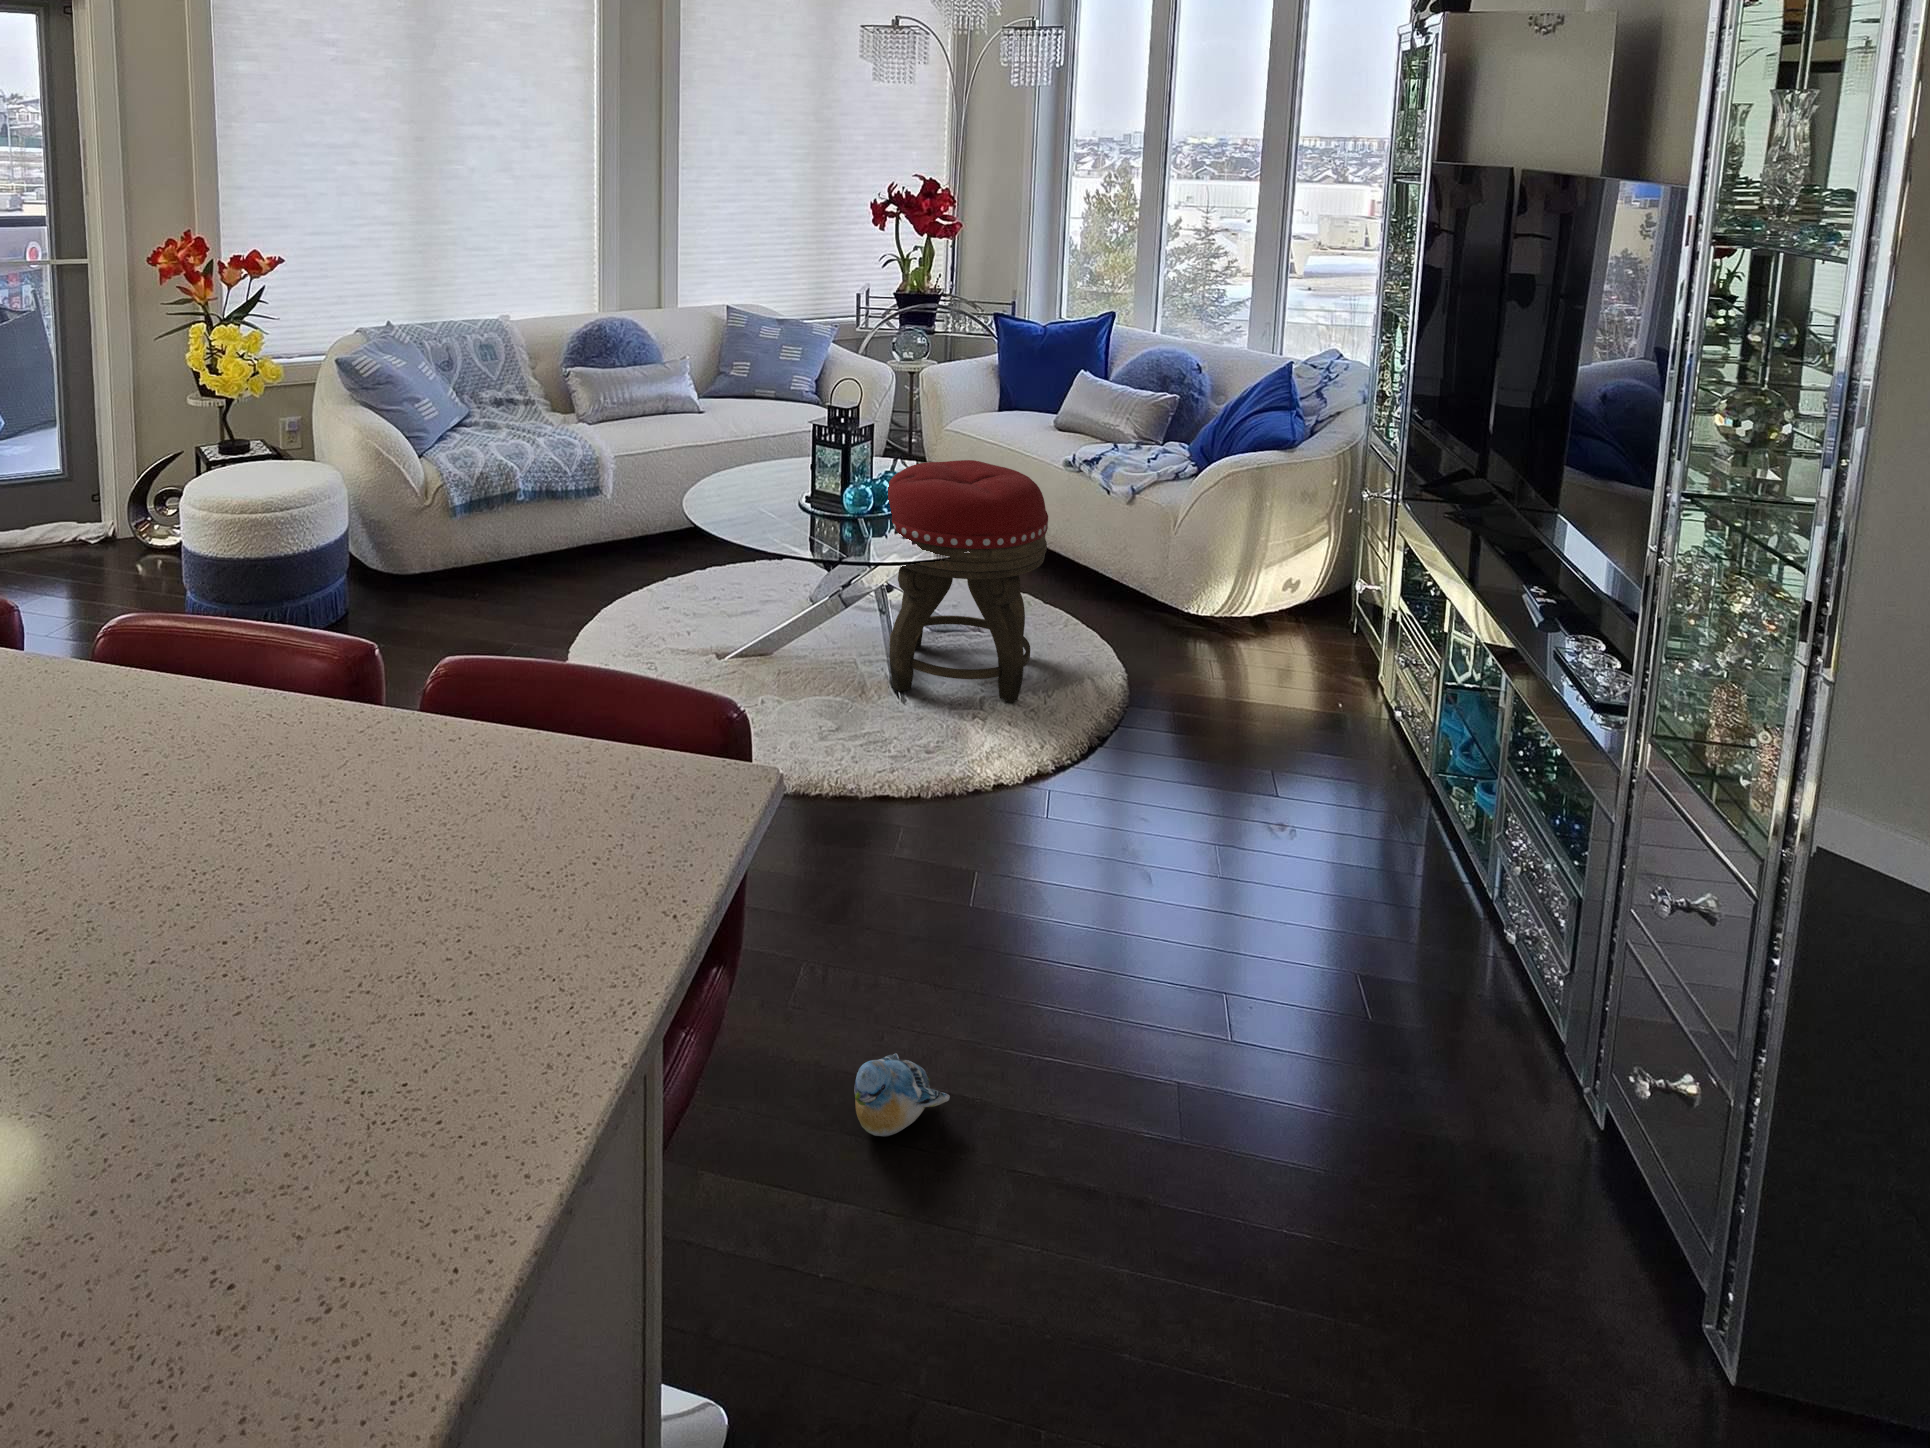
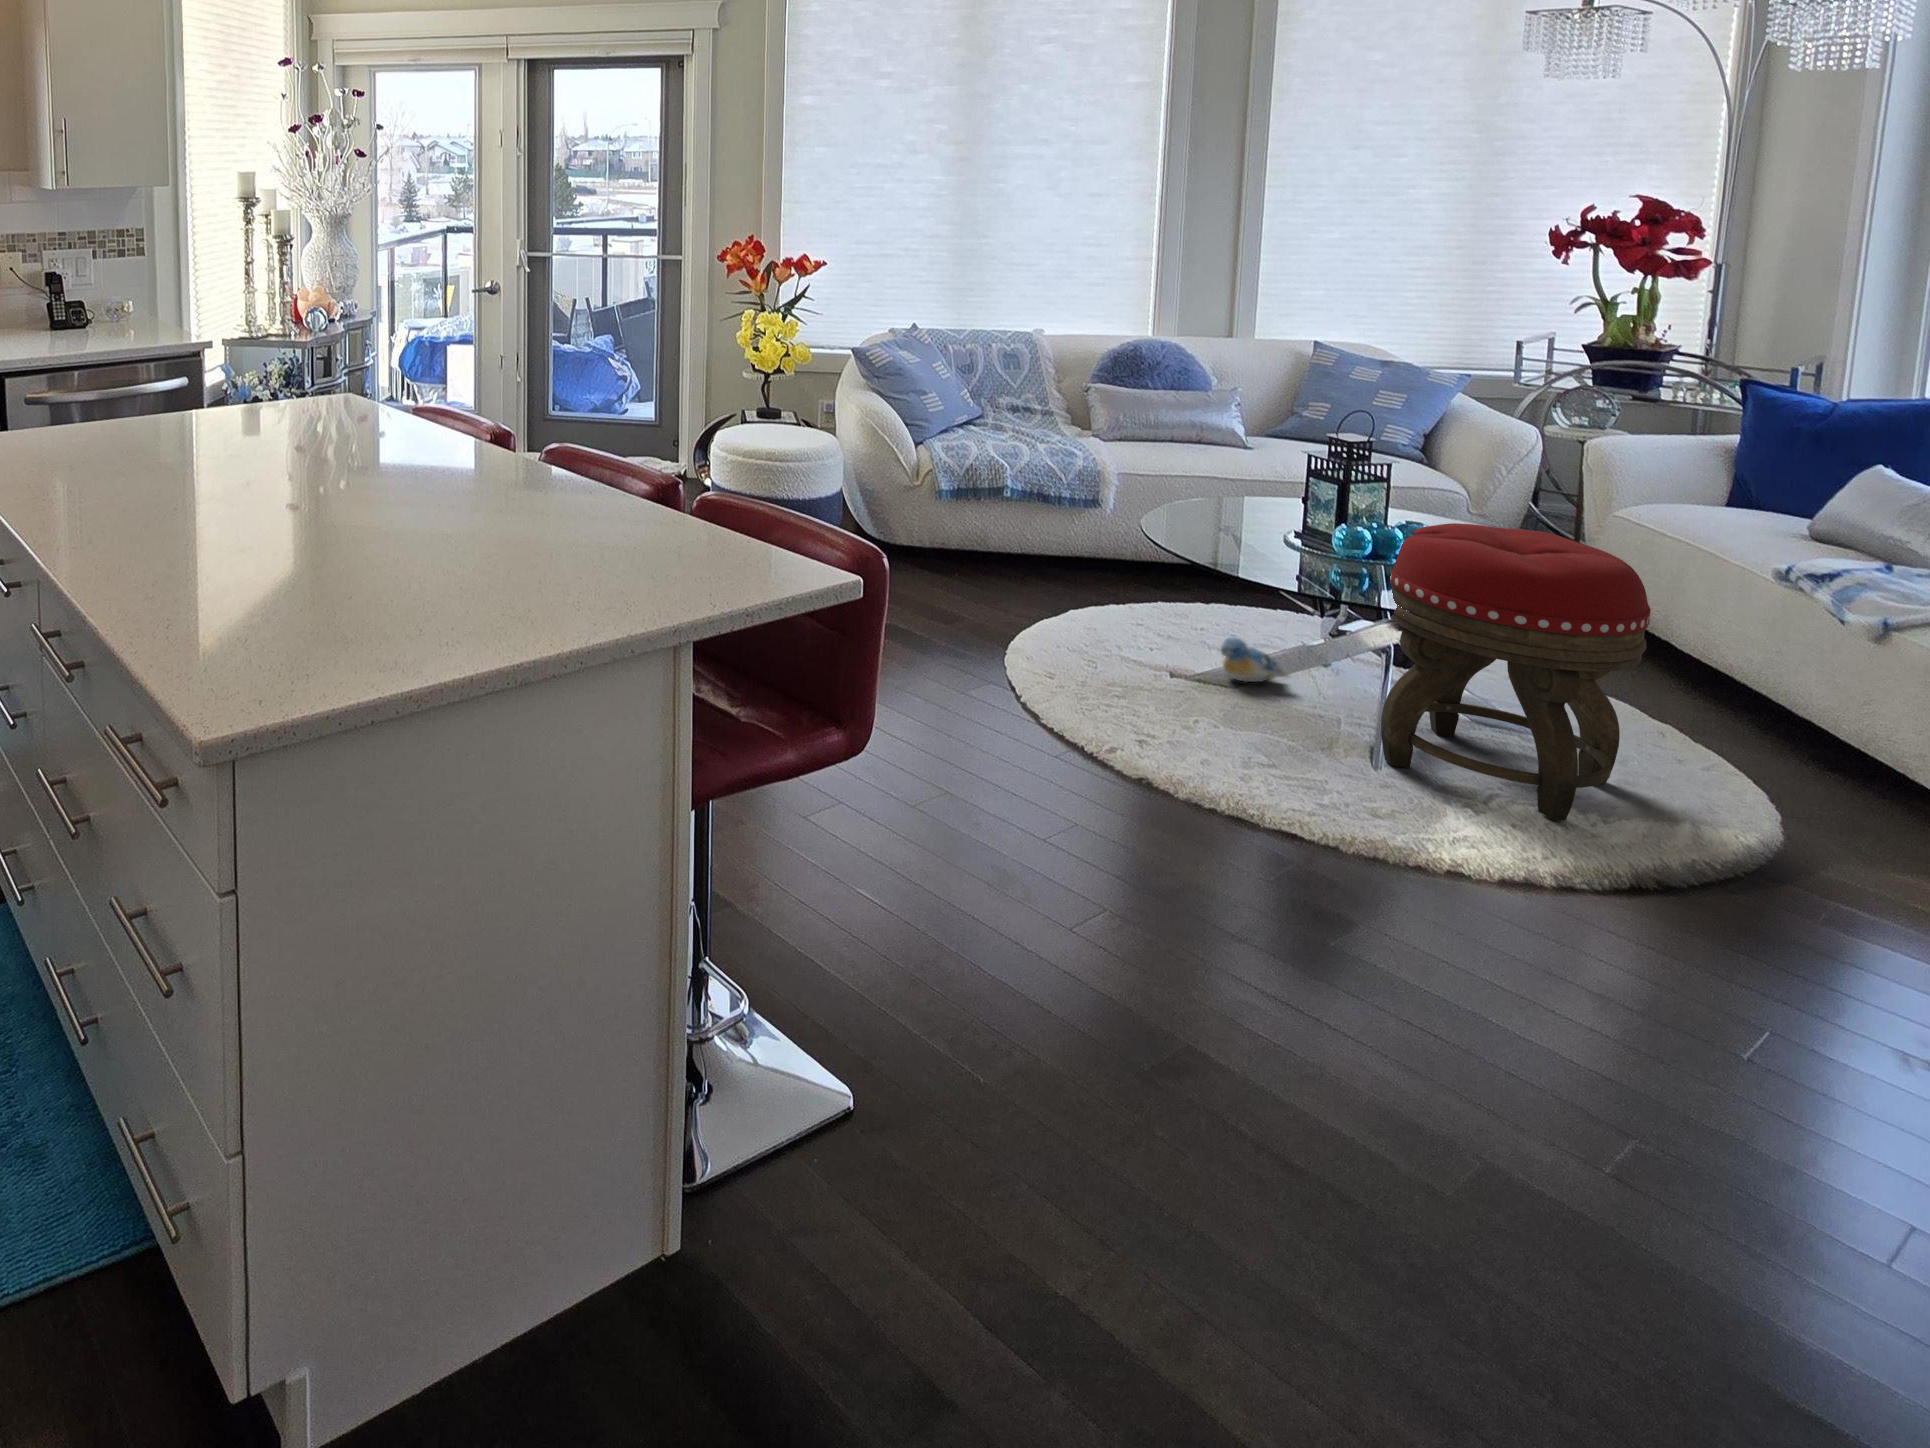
plush toy: present [854,1053,950,1136] -> present [1221,637,1289,682]

